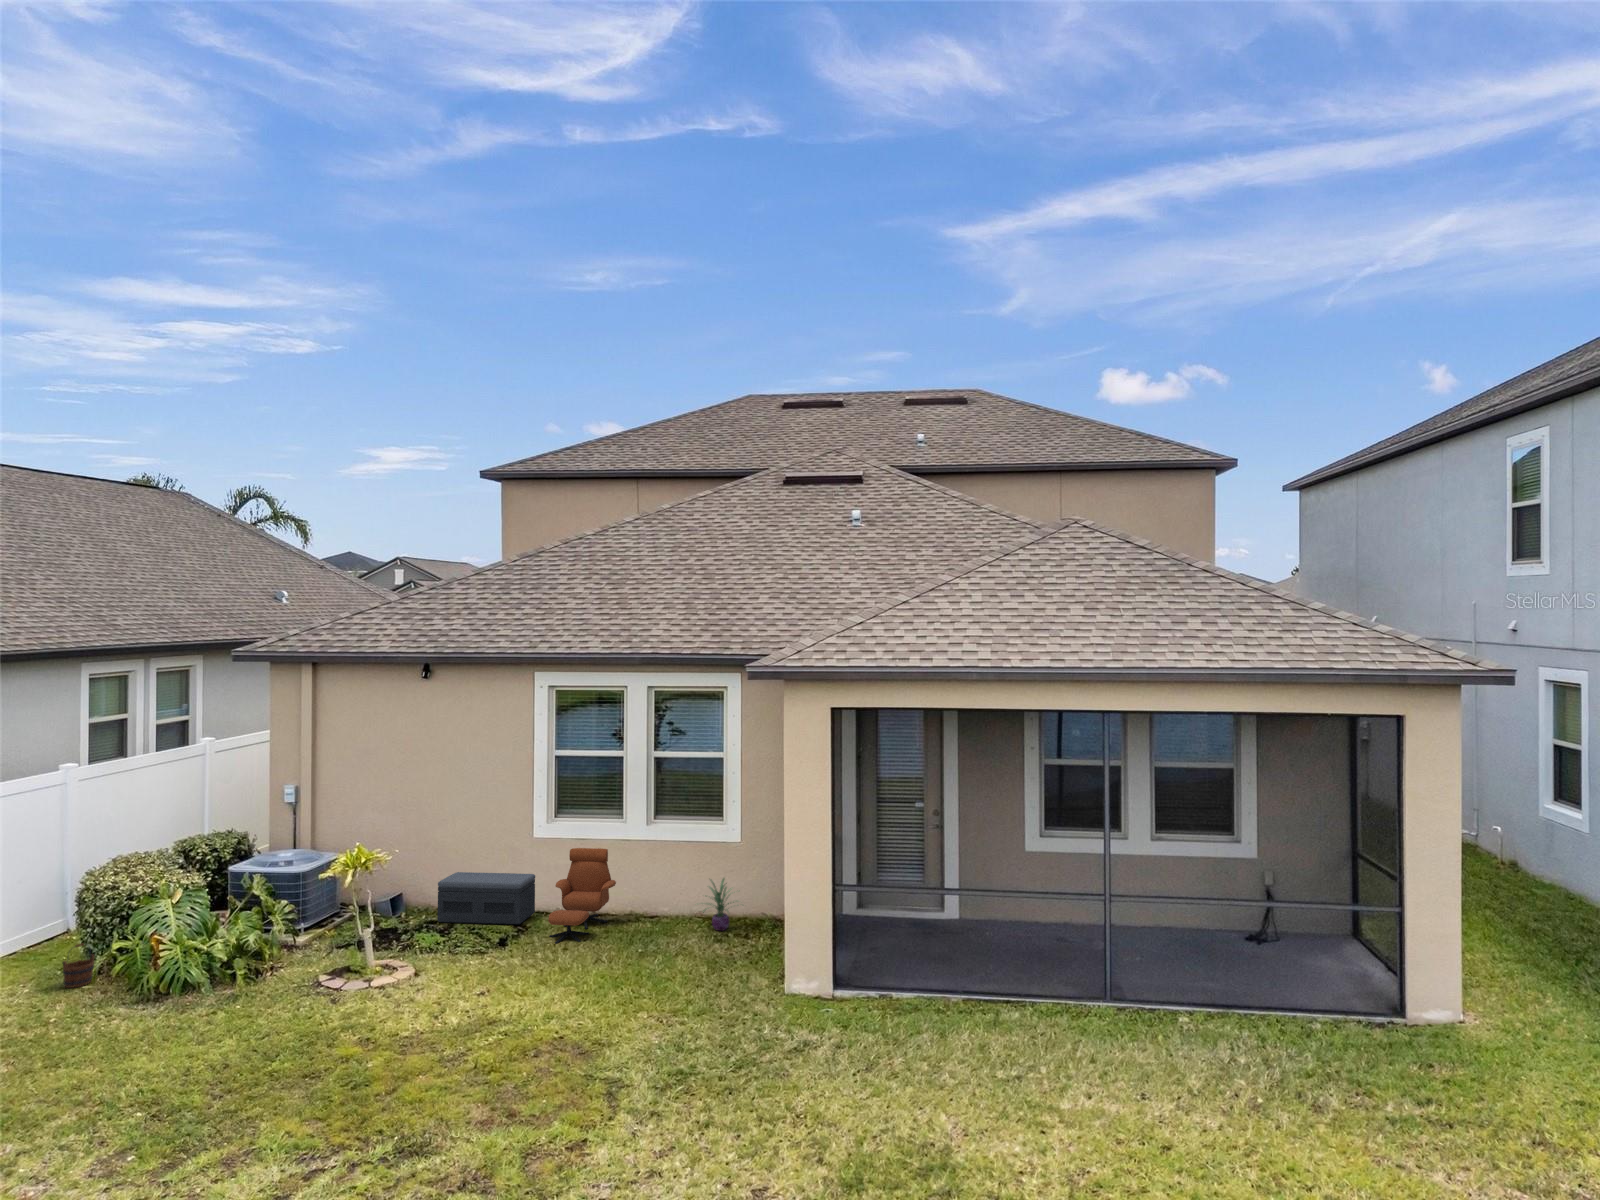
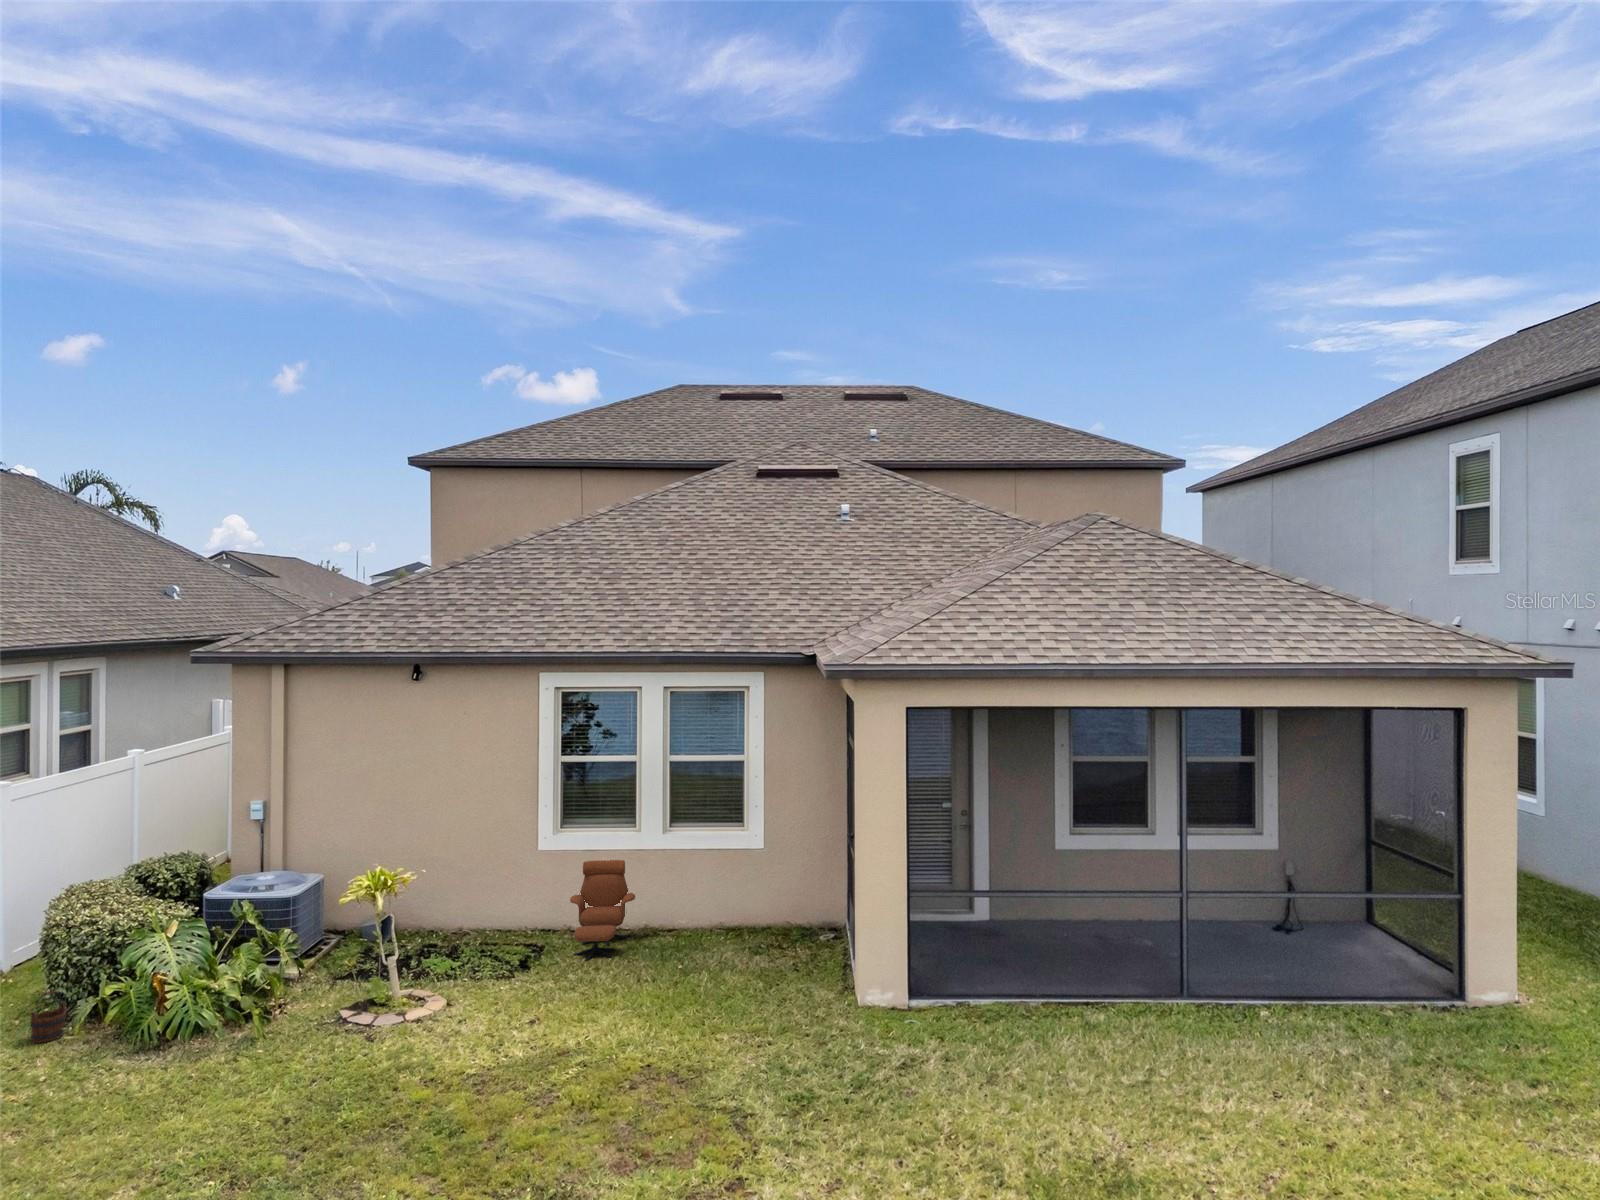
storage bench: present [438,872,535,925] -> none [437,891,541,949]
decorative plant: present [703,878,734,931] -> none [722,883,778,939]

